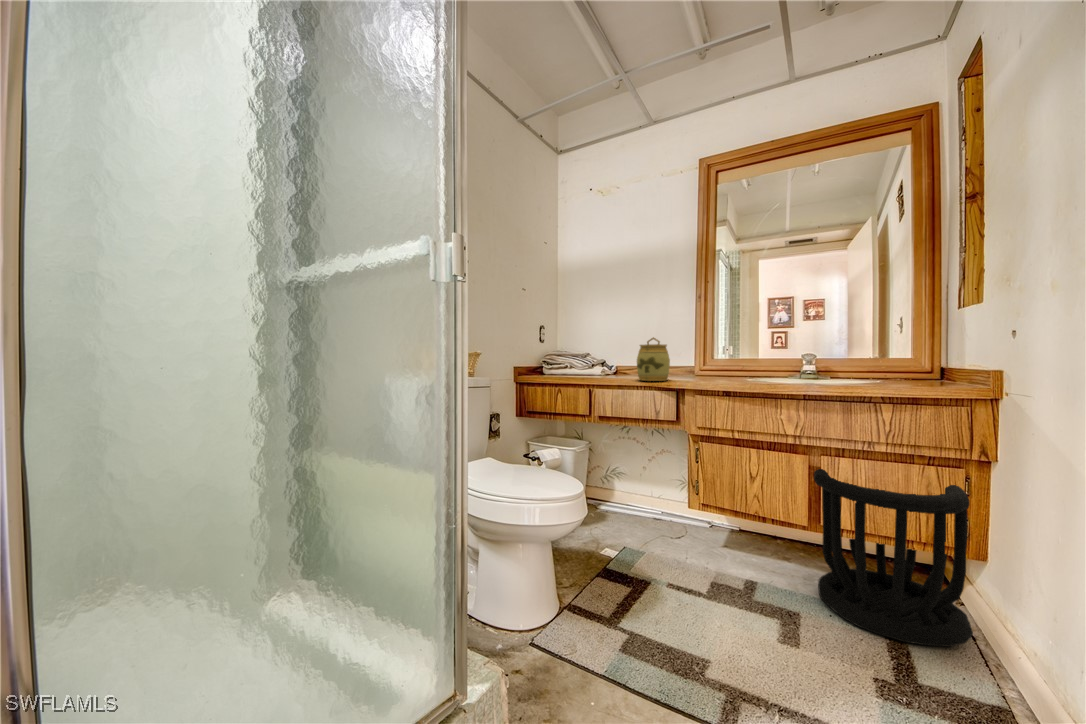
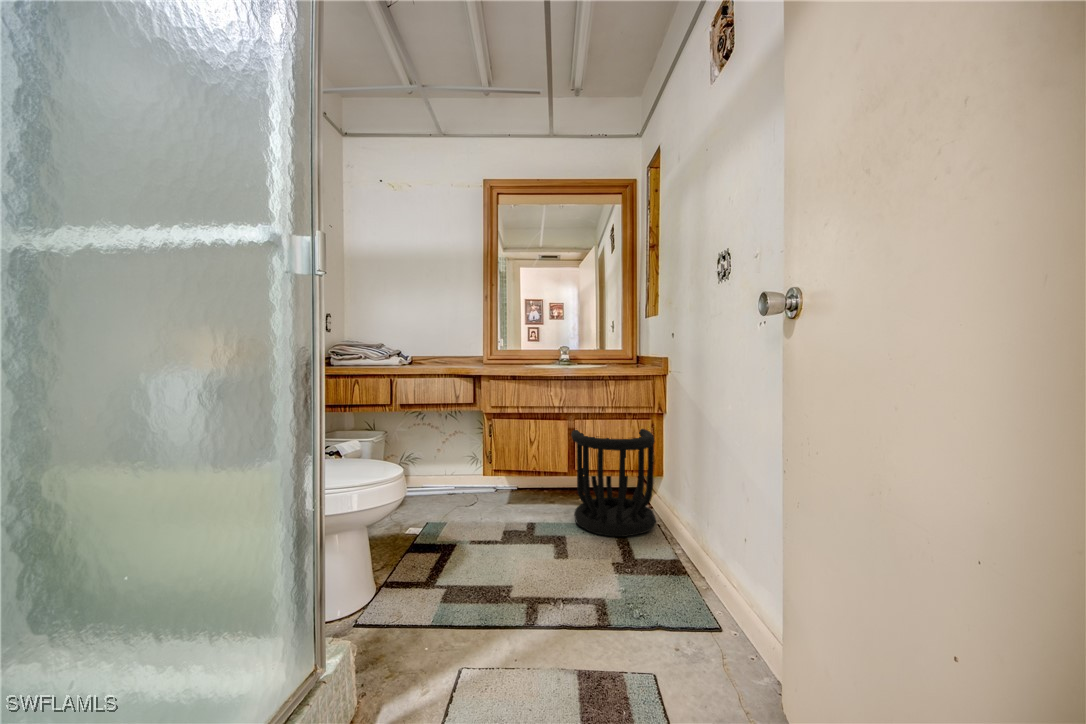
jar: present [637,337,670,381] -> none [434,331,463,370]

